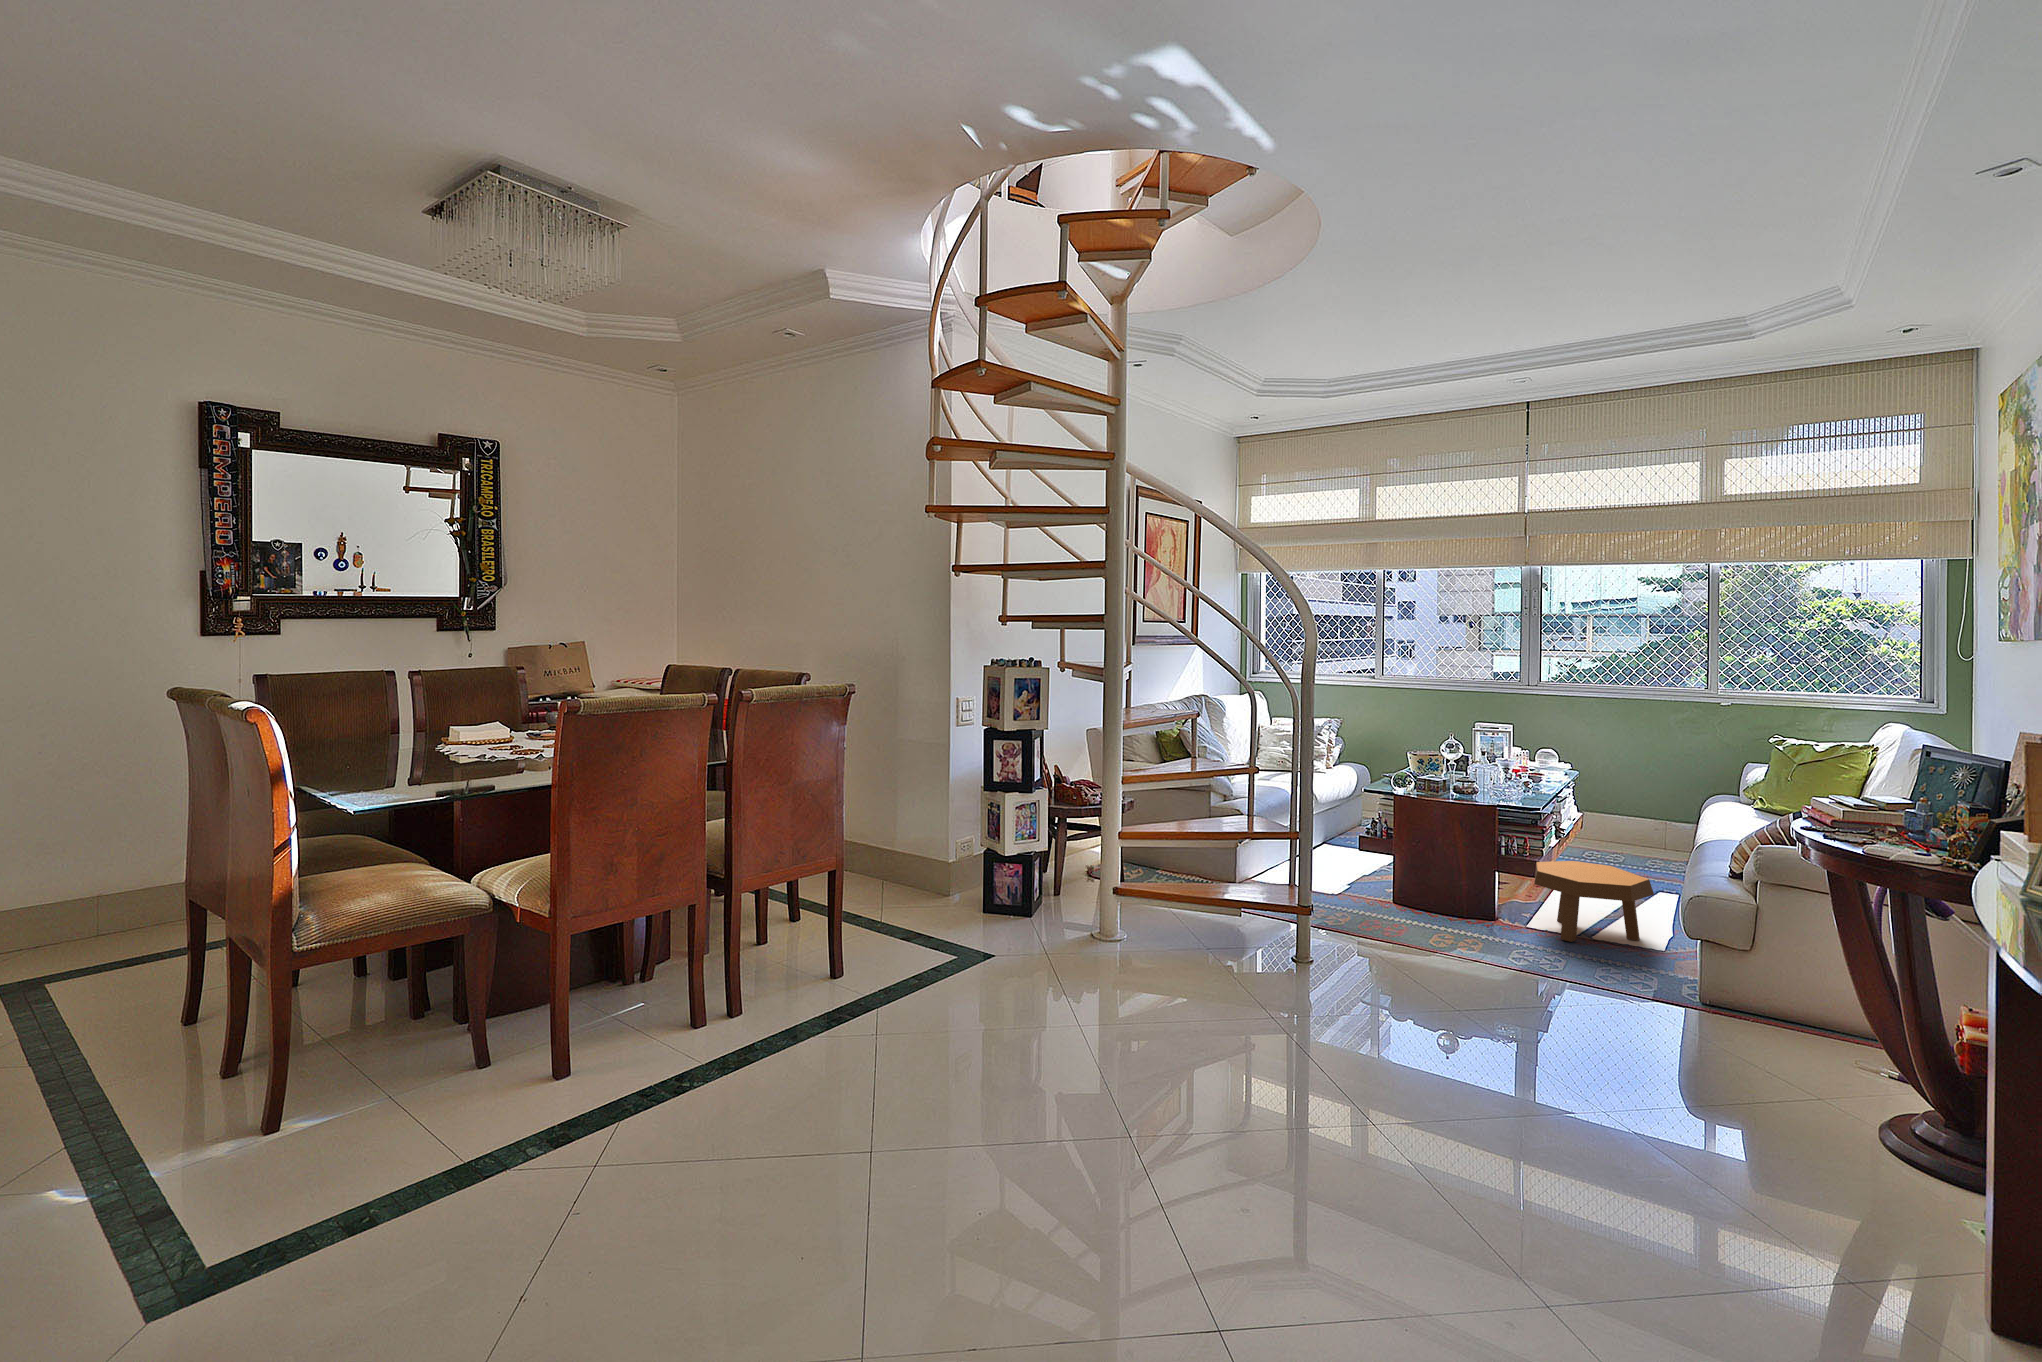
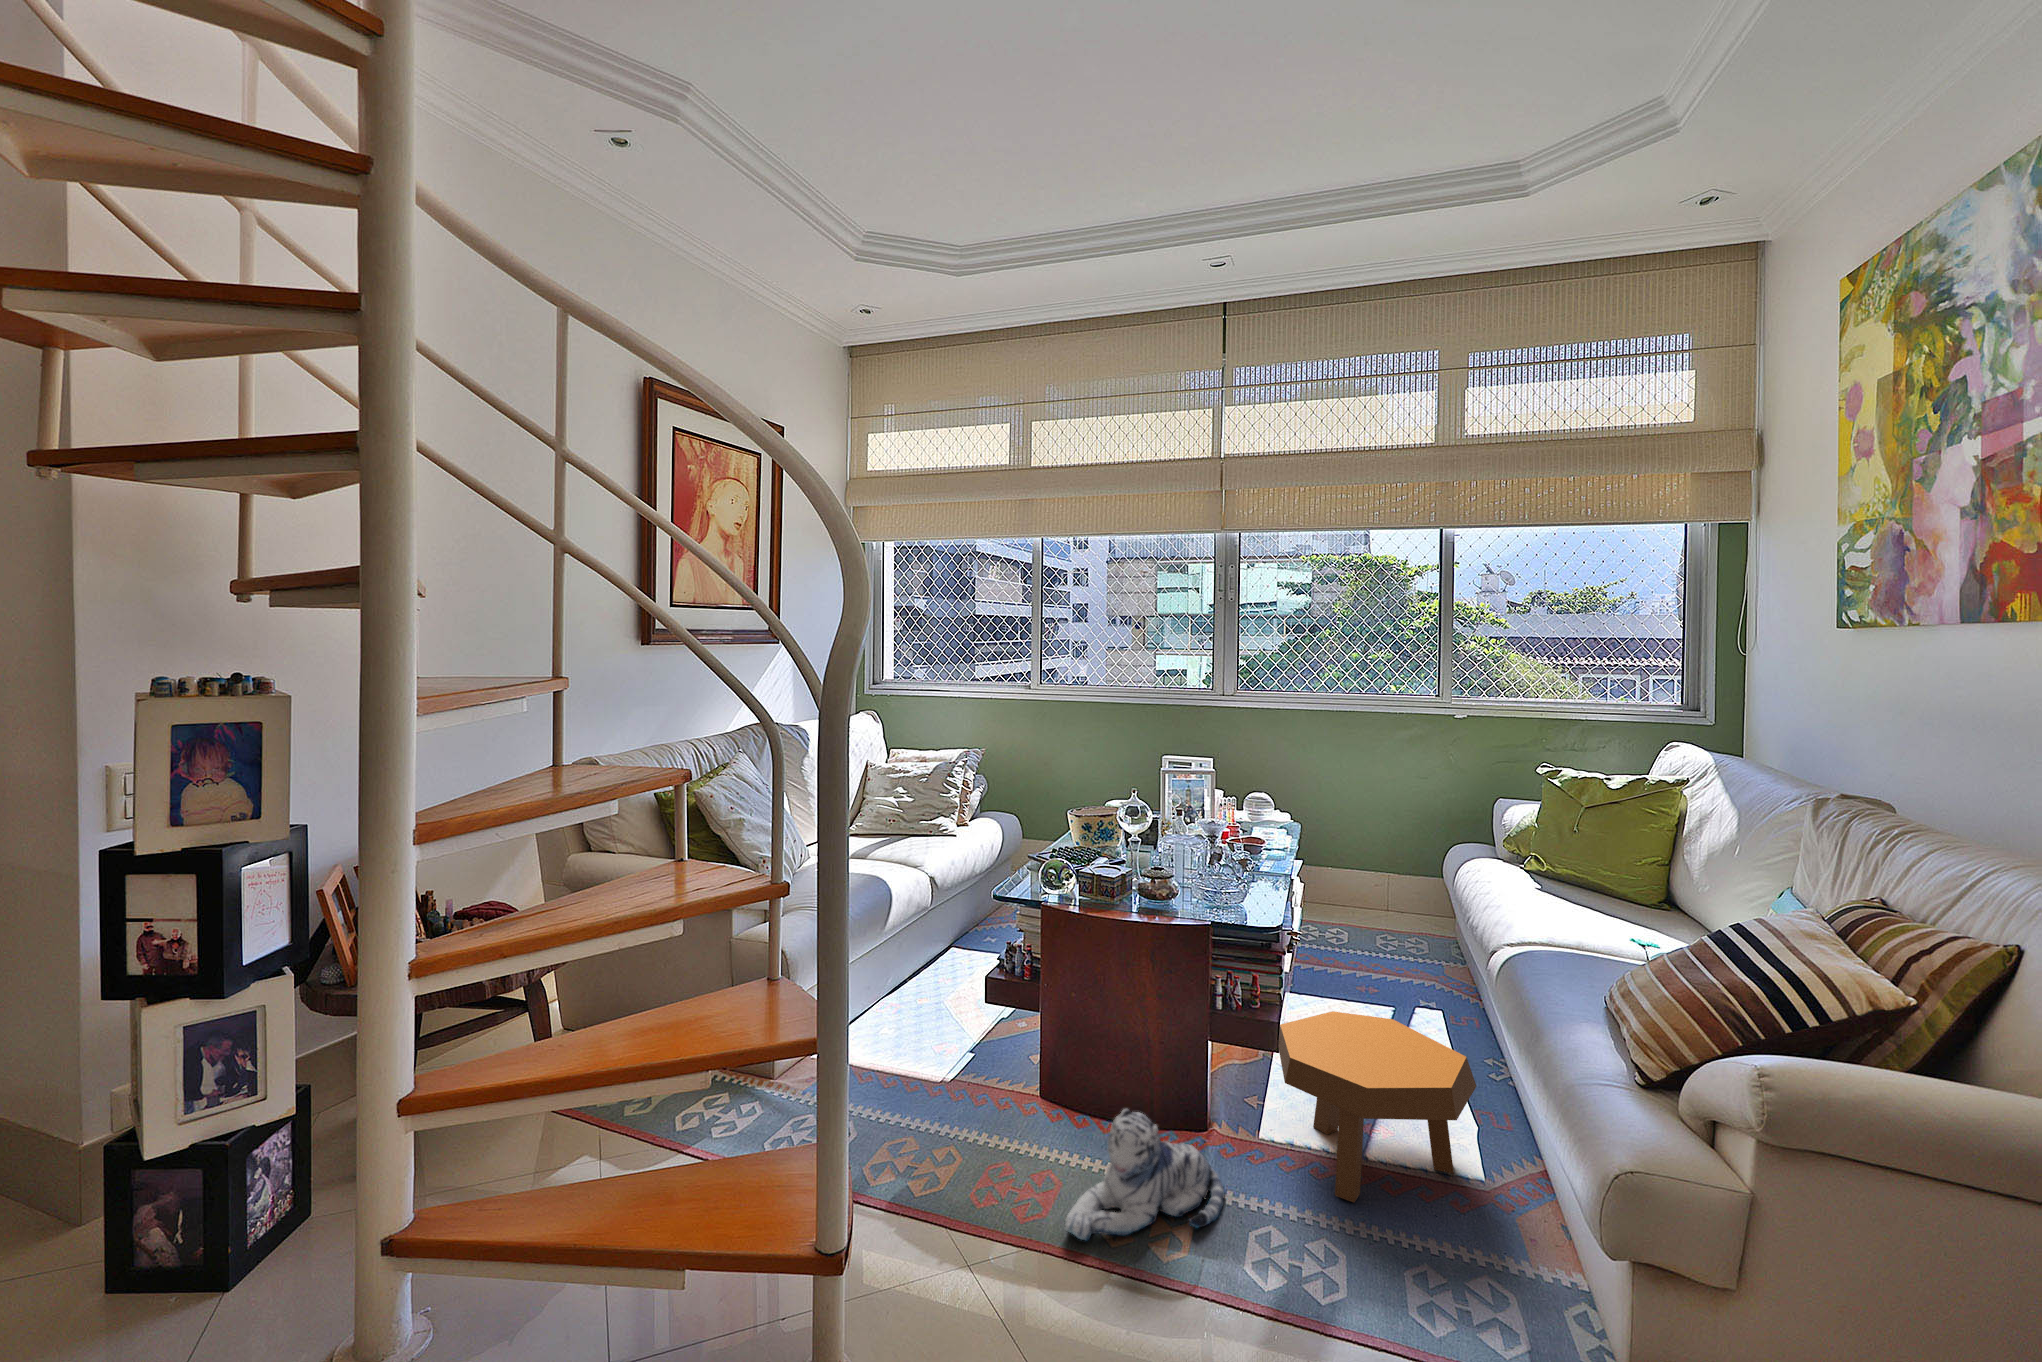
plush toy: none [1406,882,1496,940] -> present [1065,1109,1225,1241]

